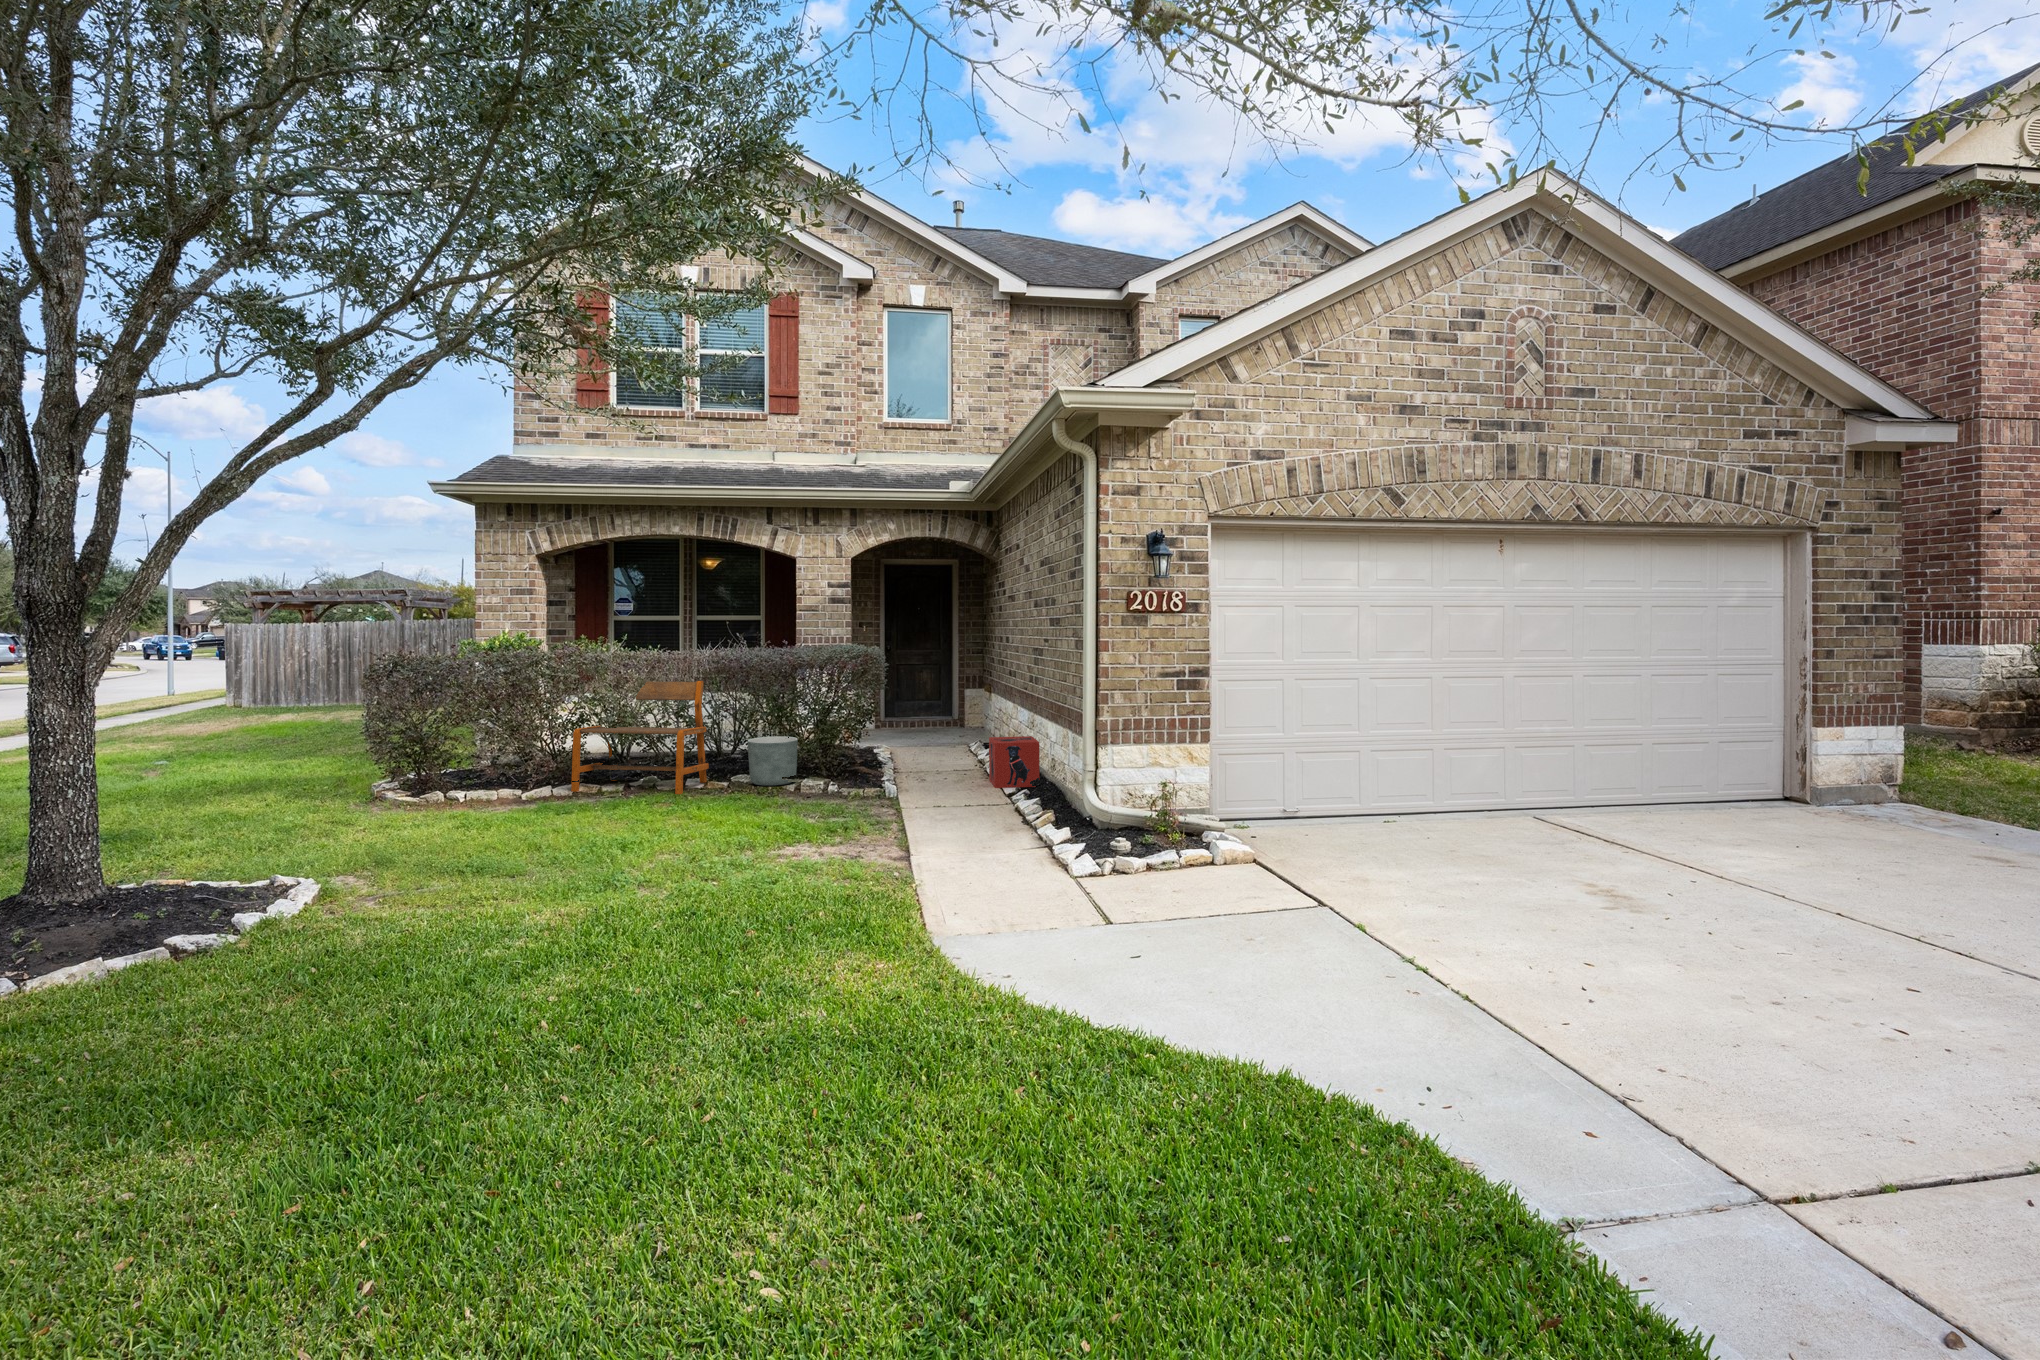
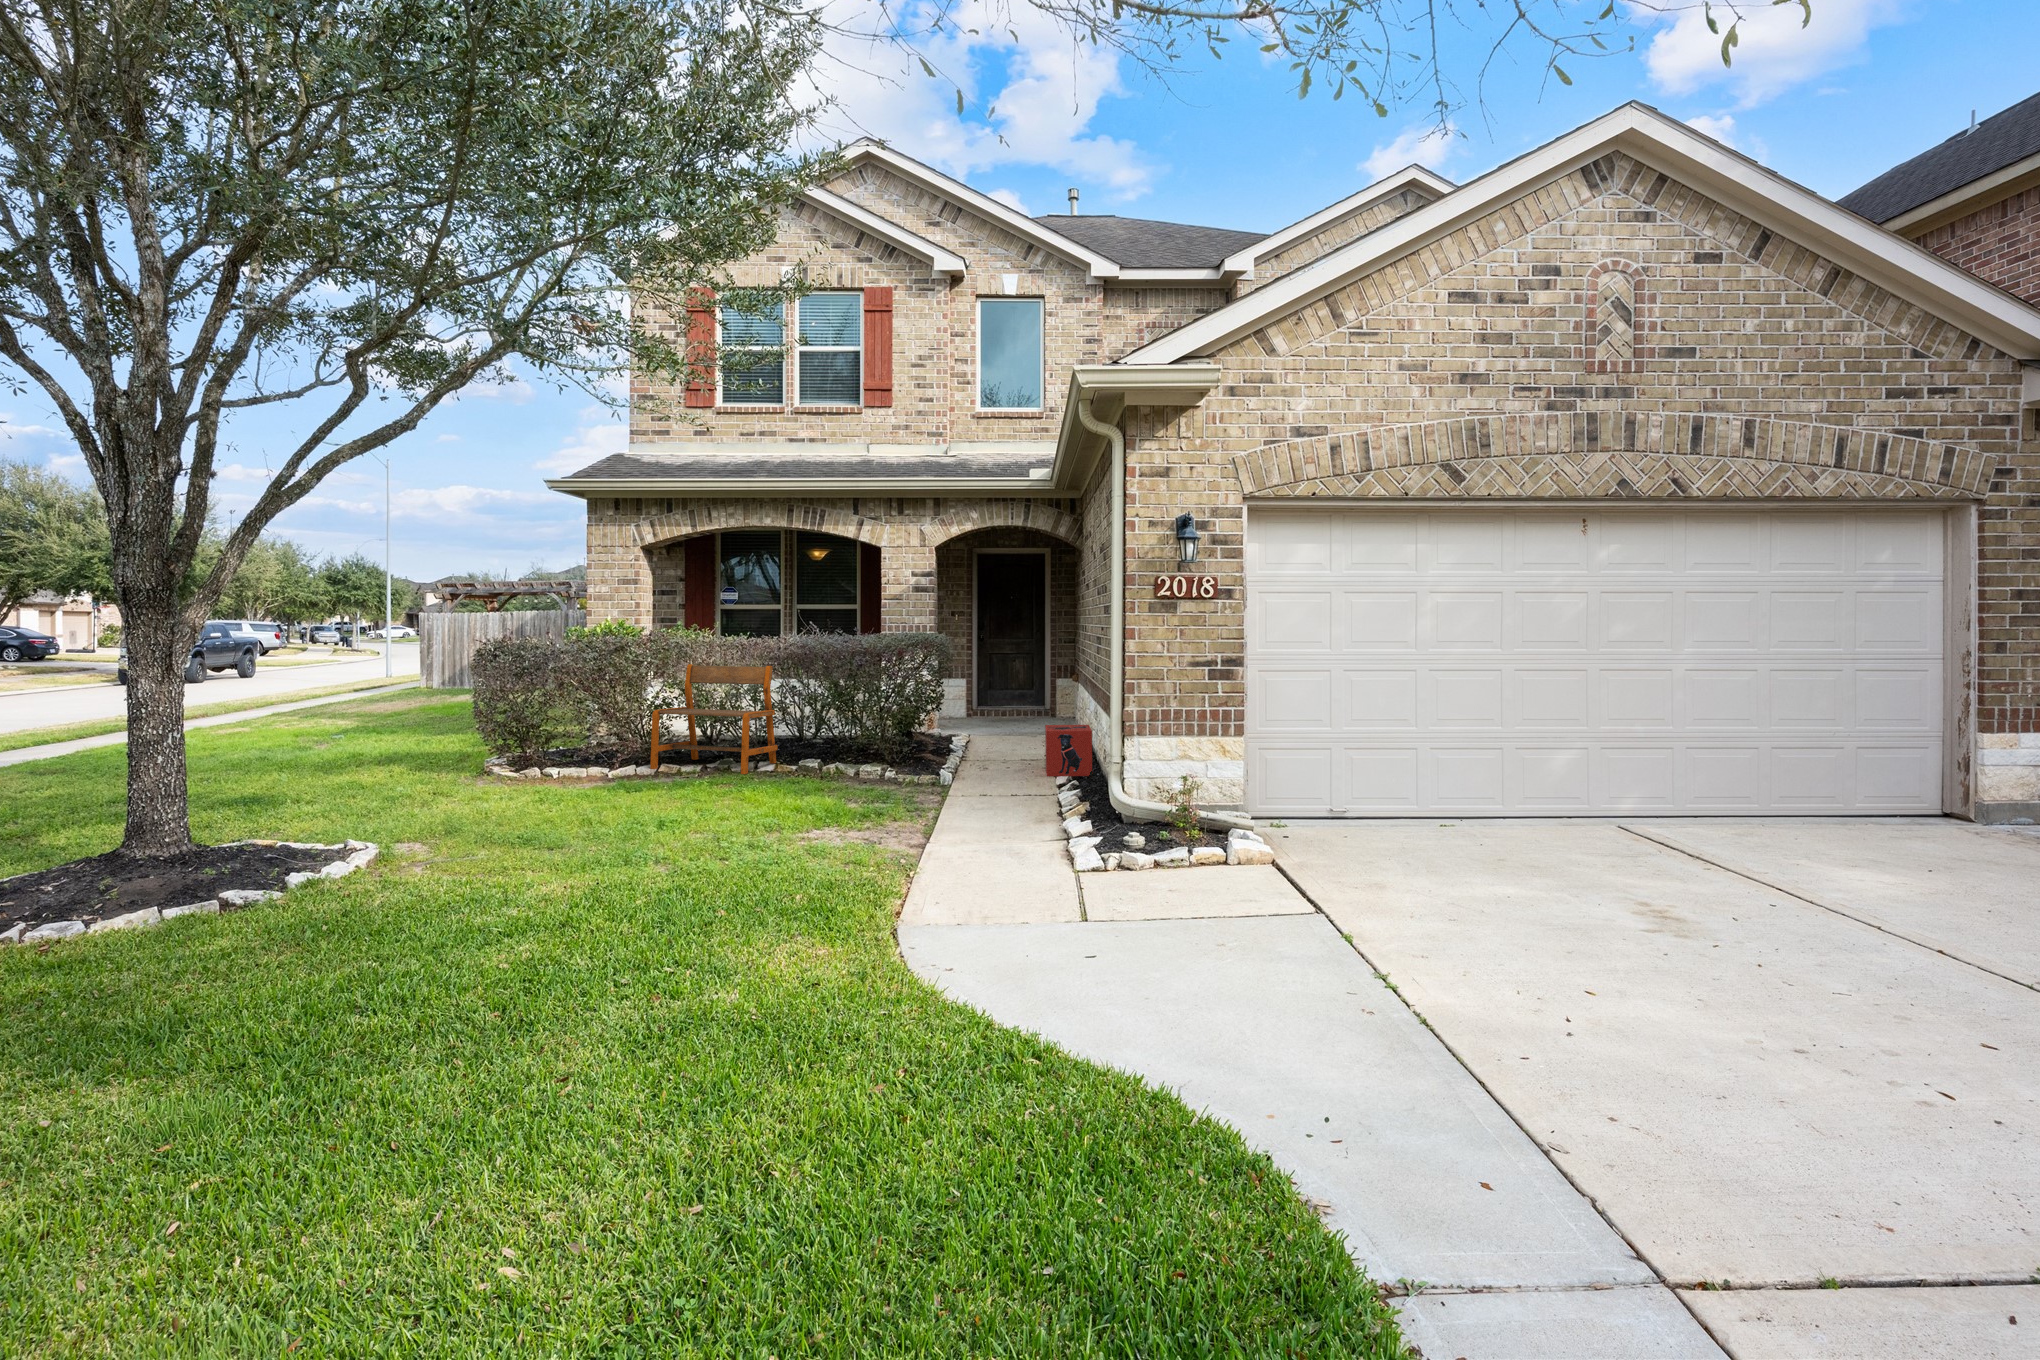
planter: present [748,736,798,786] -> none [812,721,860,768]

